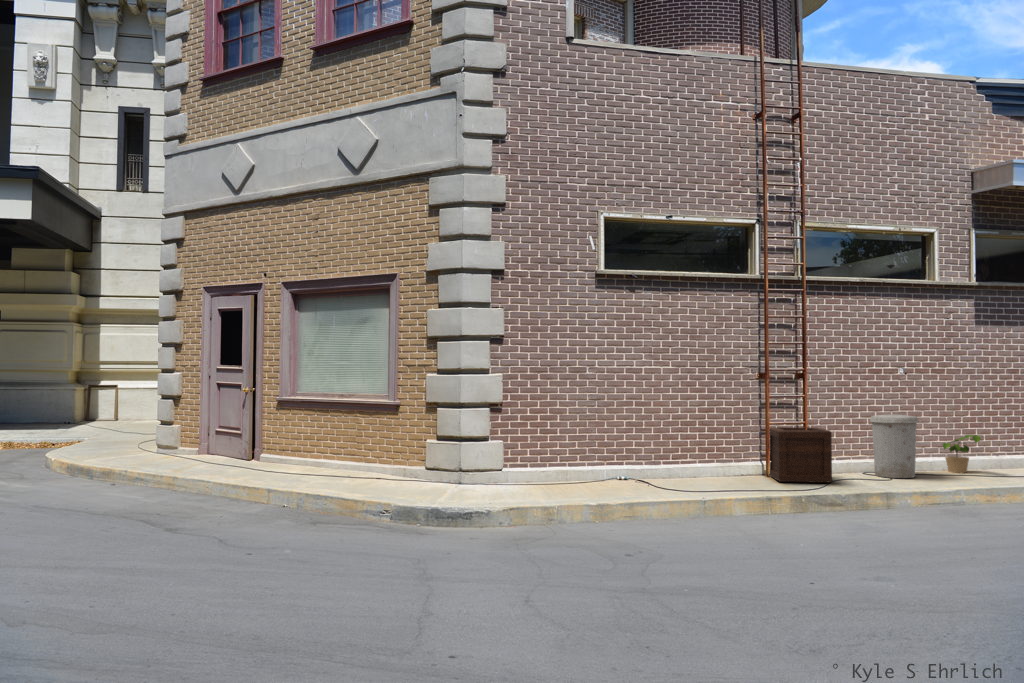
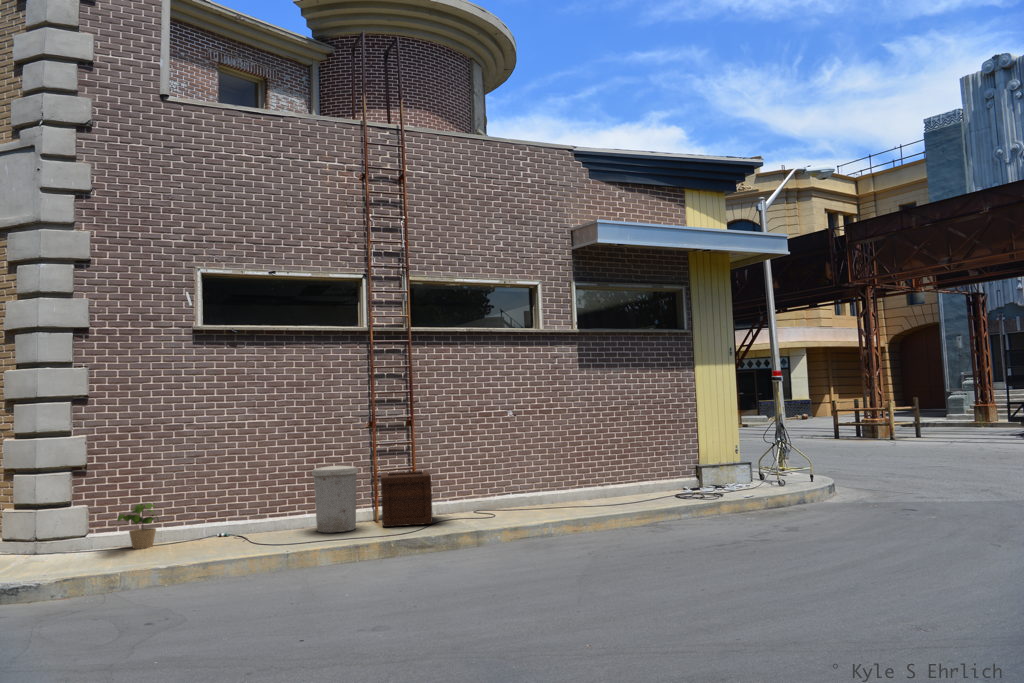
trash can: present [870,414,918,478] -> present [312,466,358,532]
potted plant: present [943,435,981,473] -> present [117,503,158,549]

